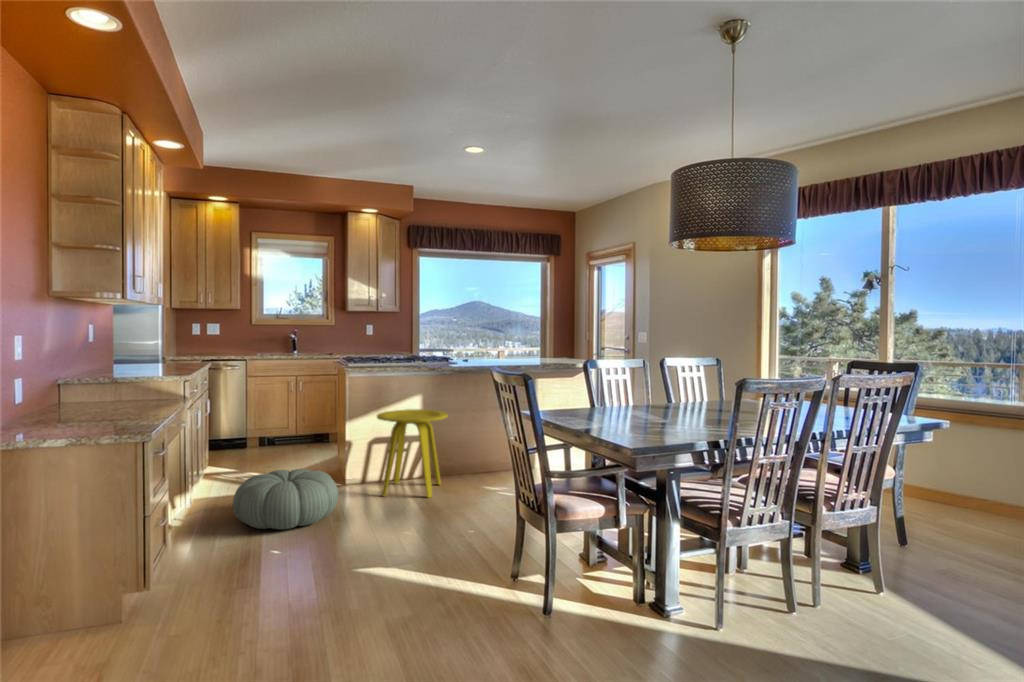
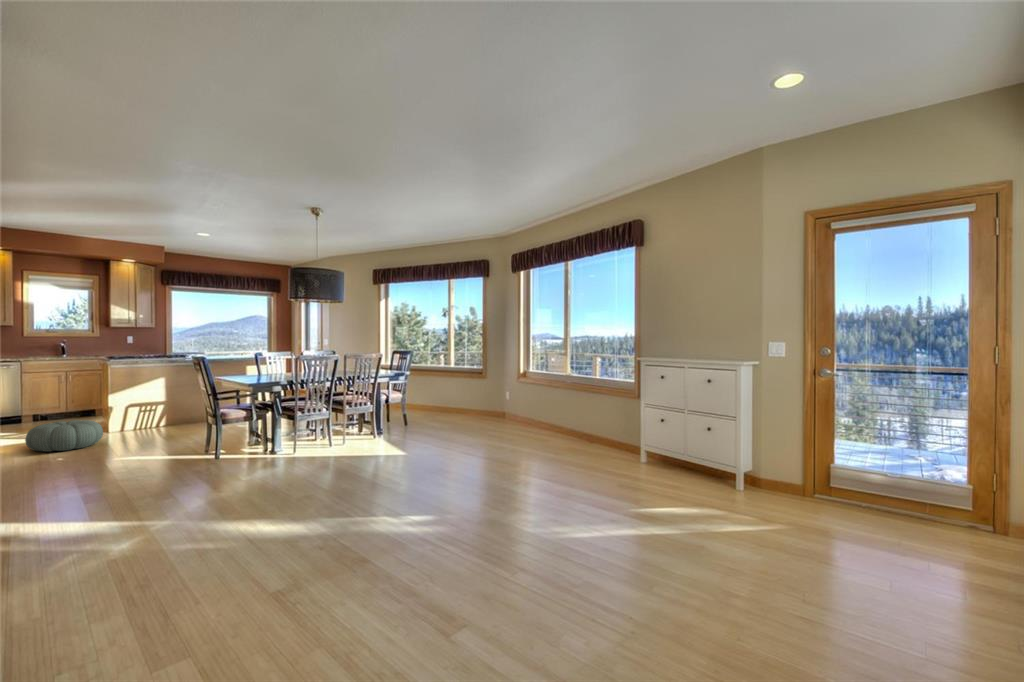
side table: present [377,409,447,498] -> none [131,386,182,435]

